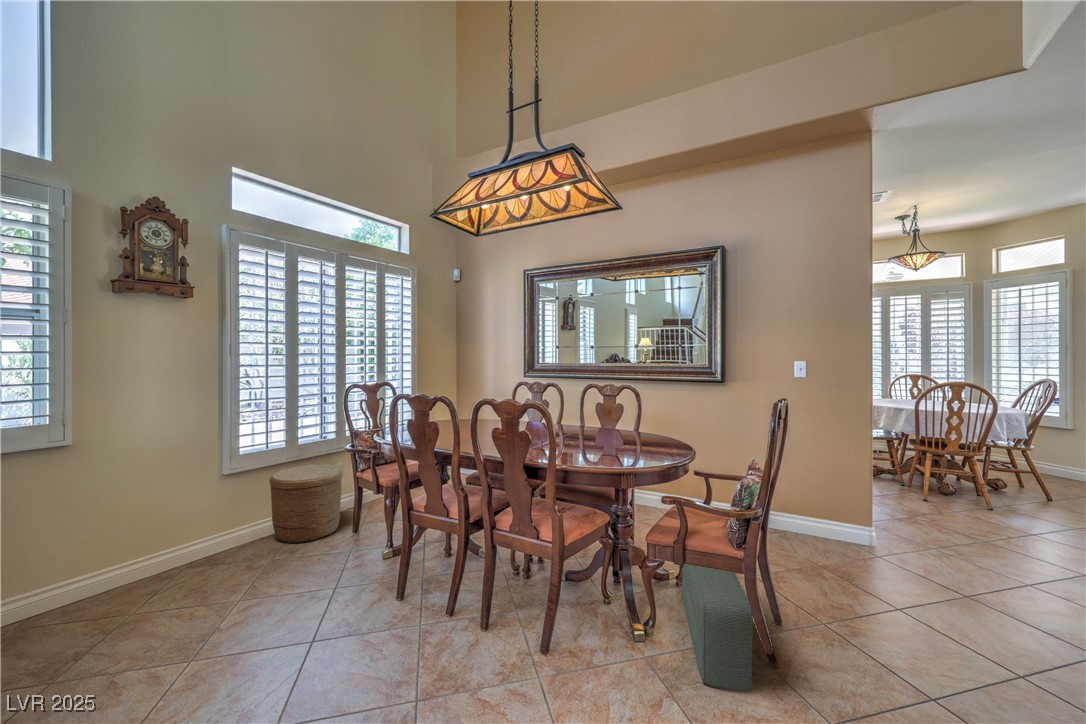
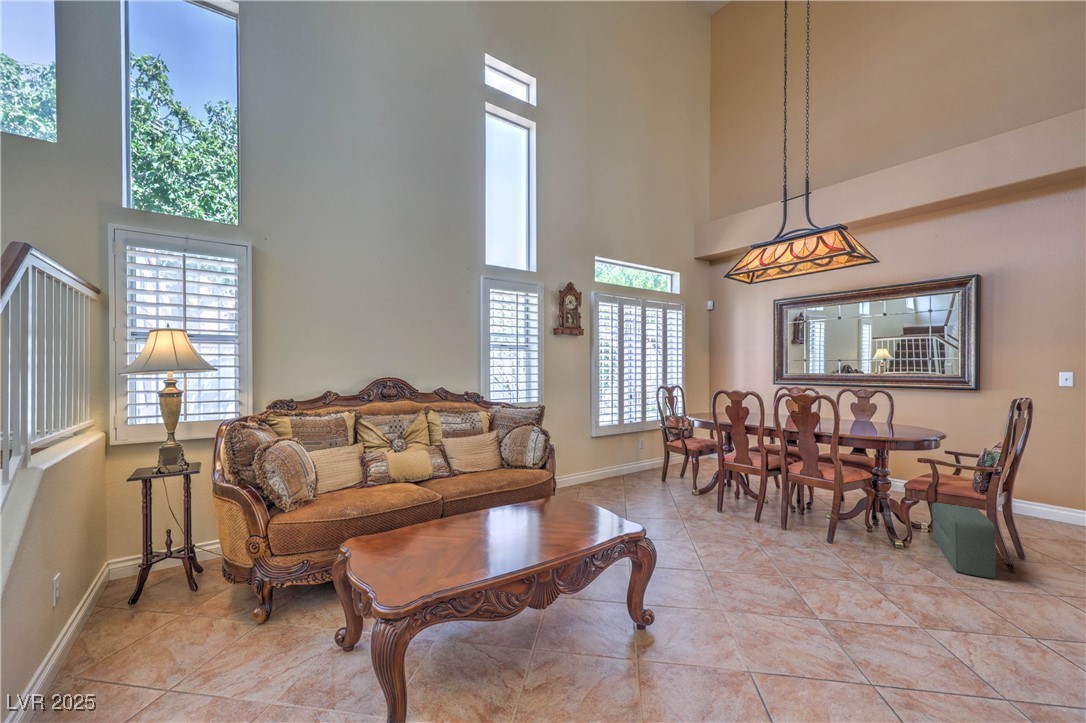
woven basket: present [269,464,342,543] -> none [598,440,641,488]

